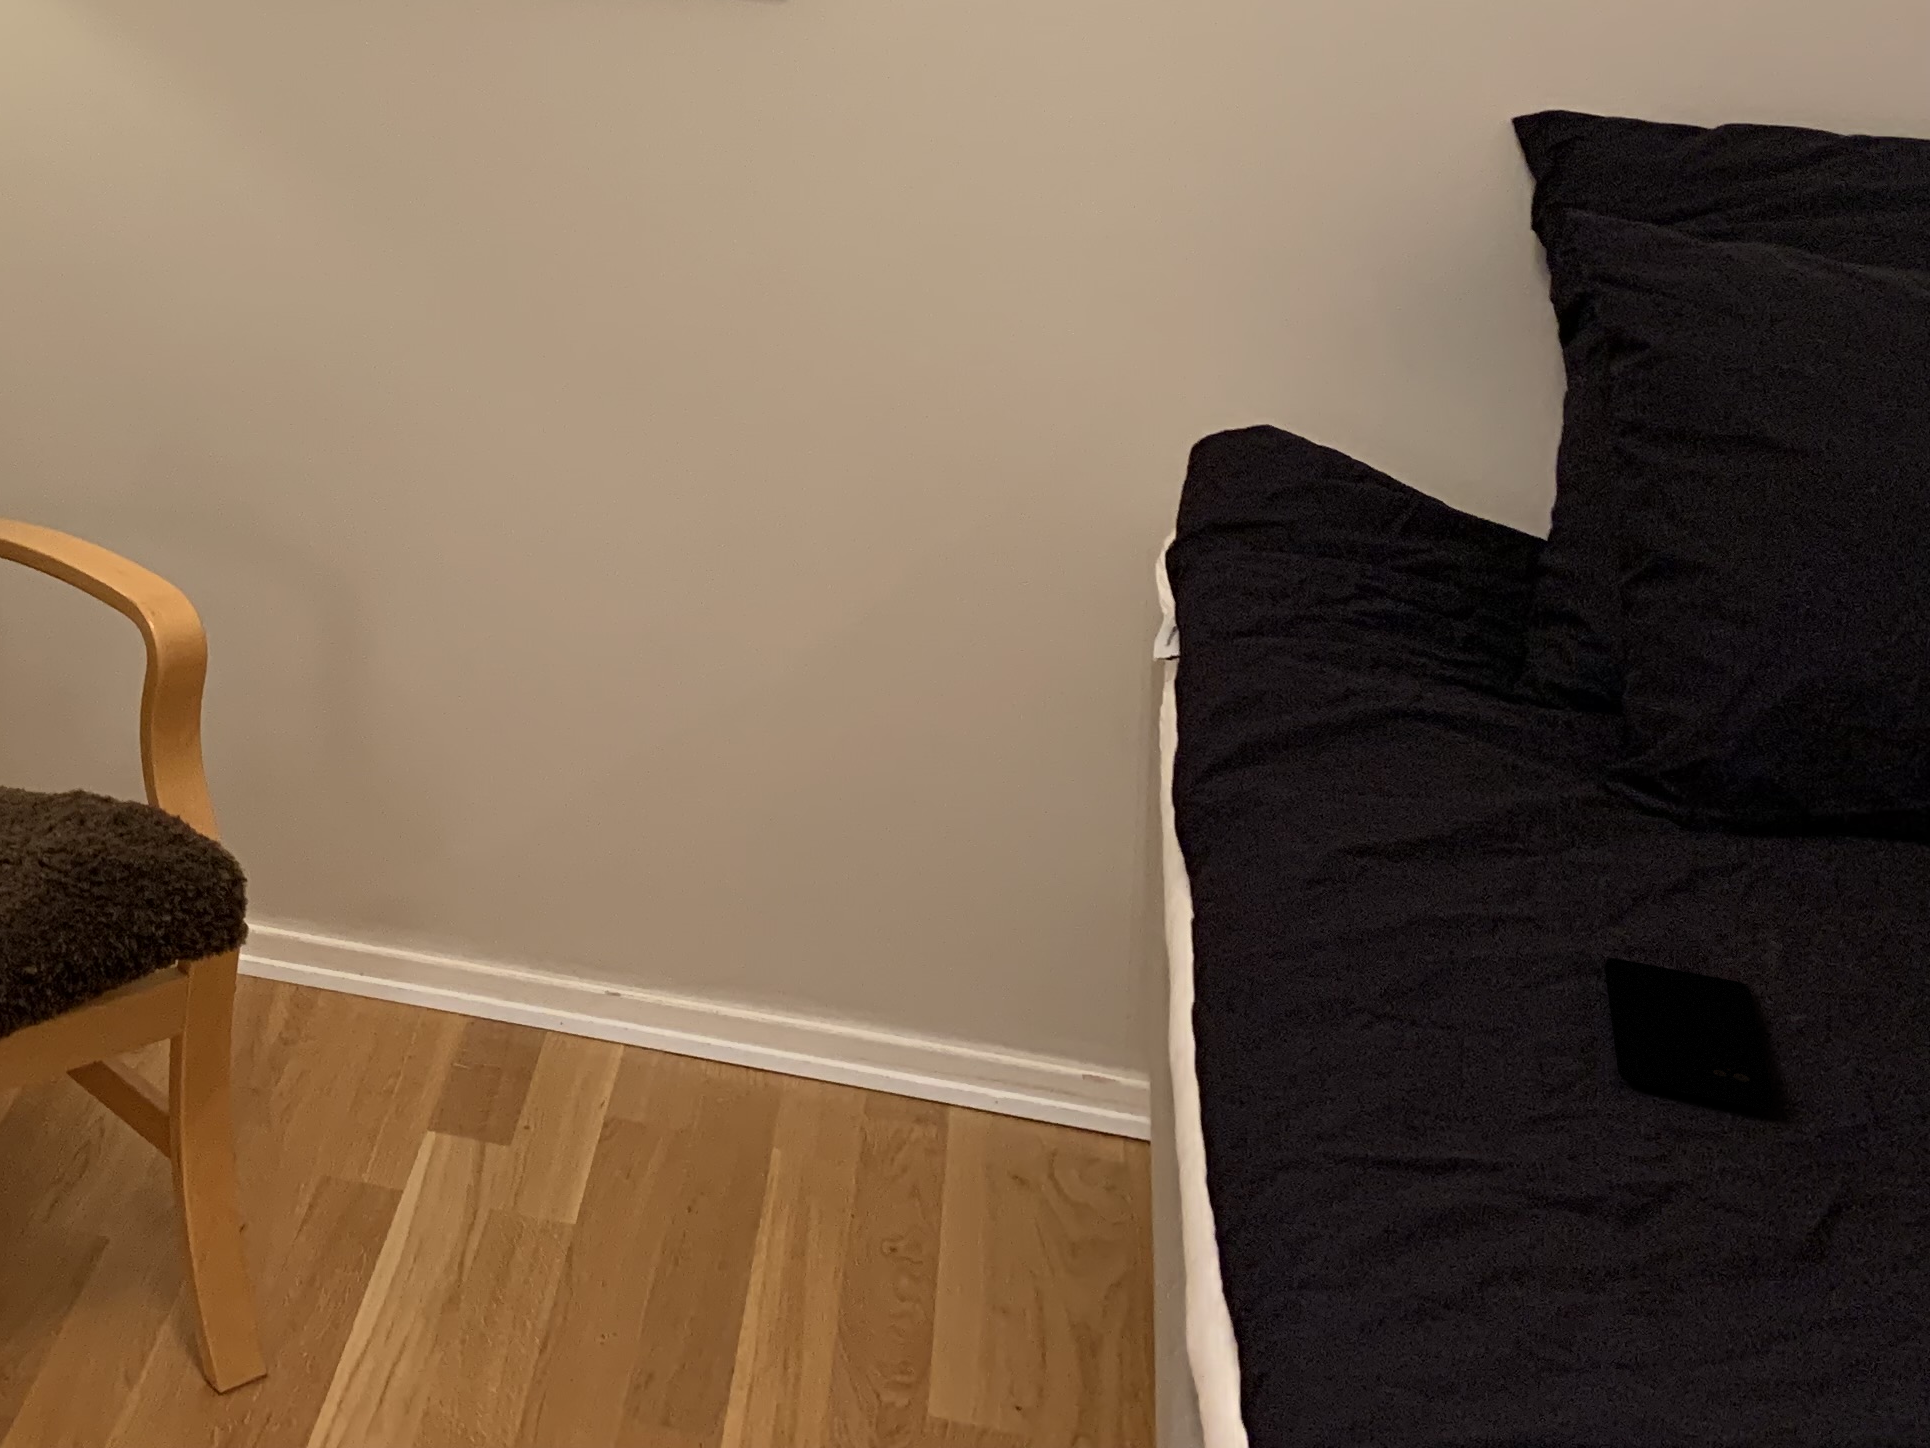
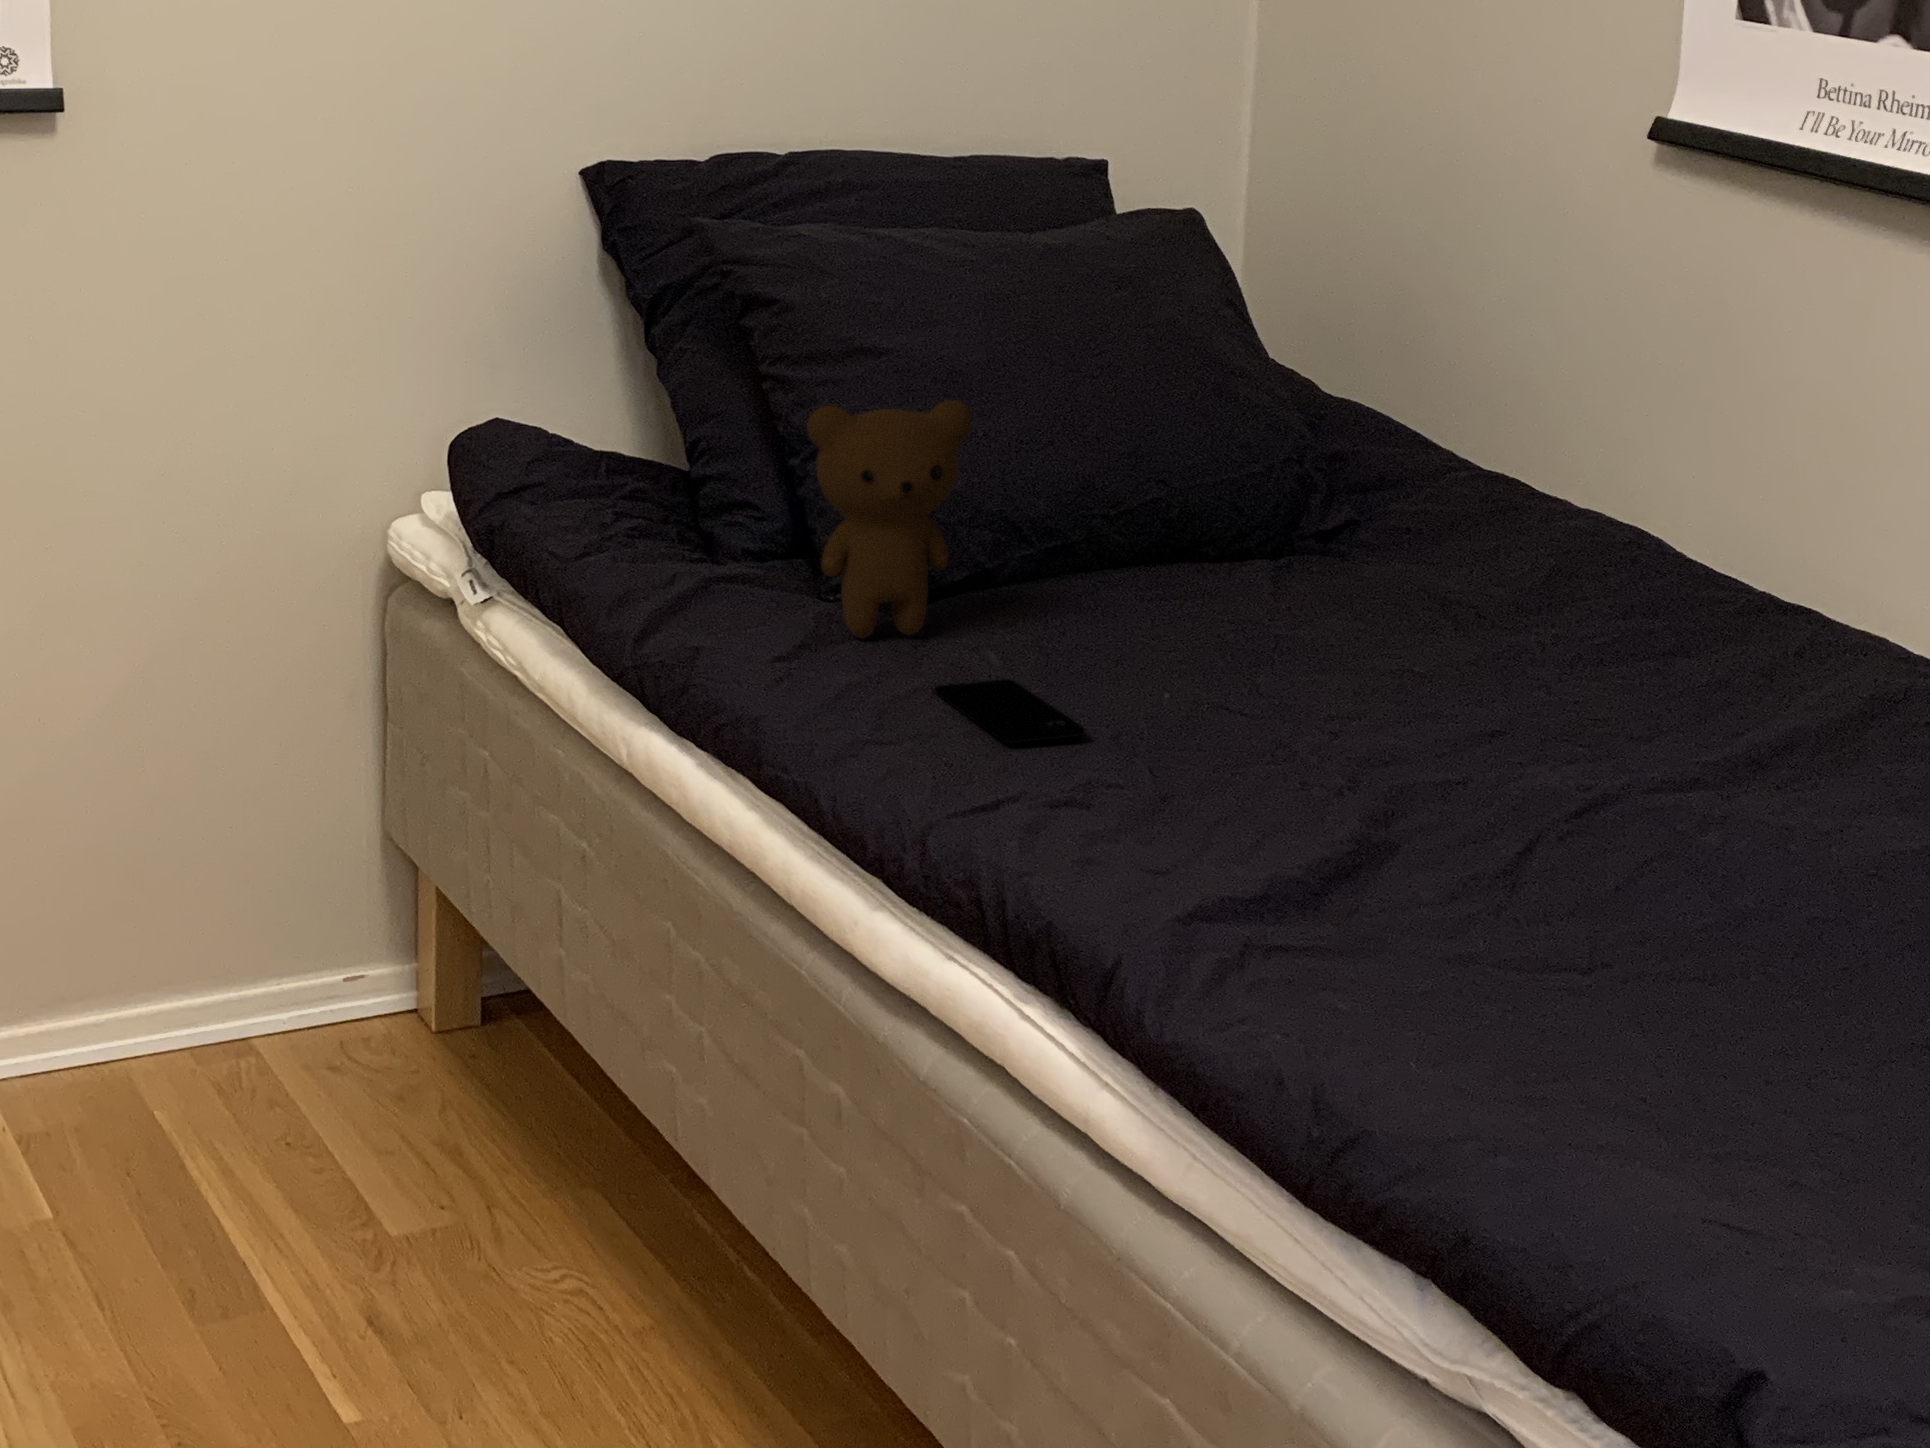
teddy bear: none [1515,520,1796,870] -> present [807,400,971,638]

